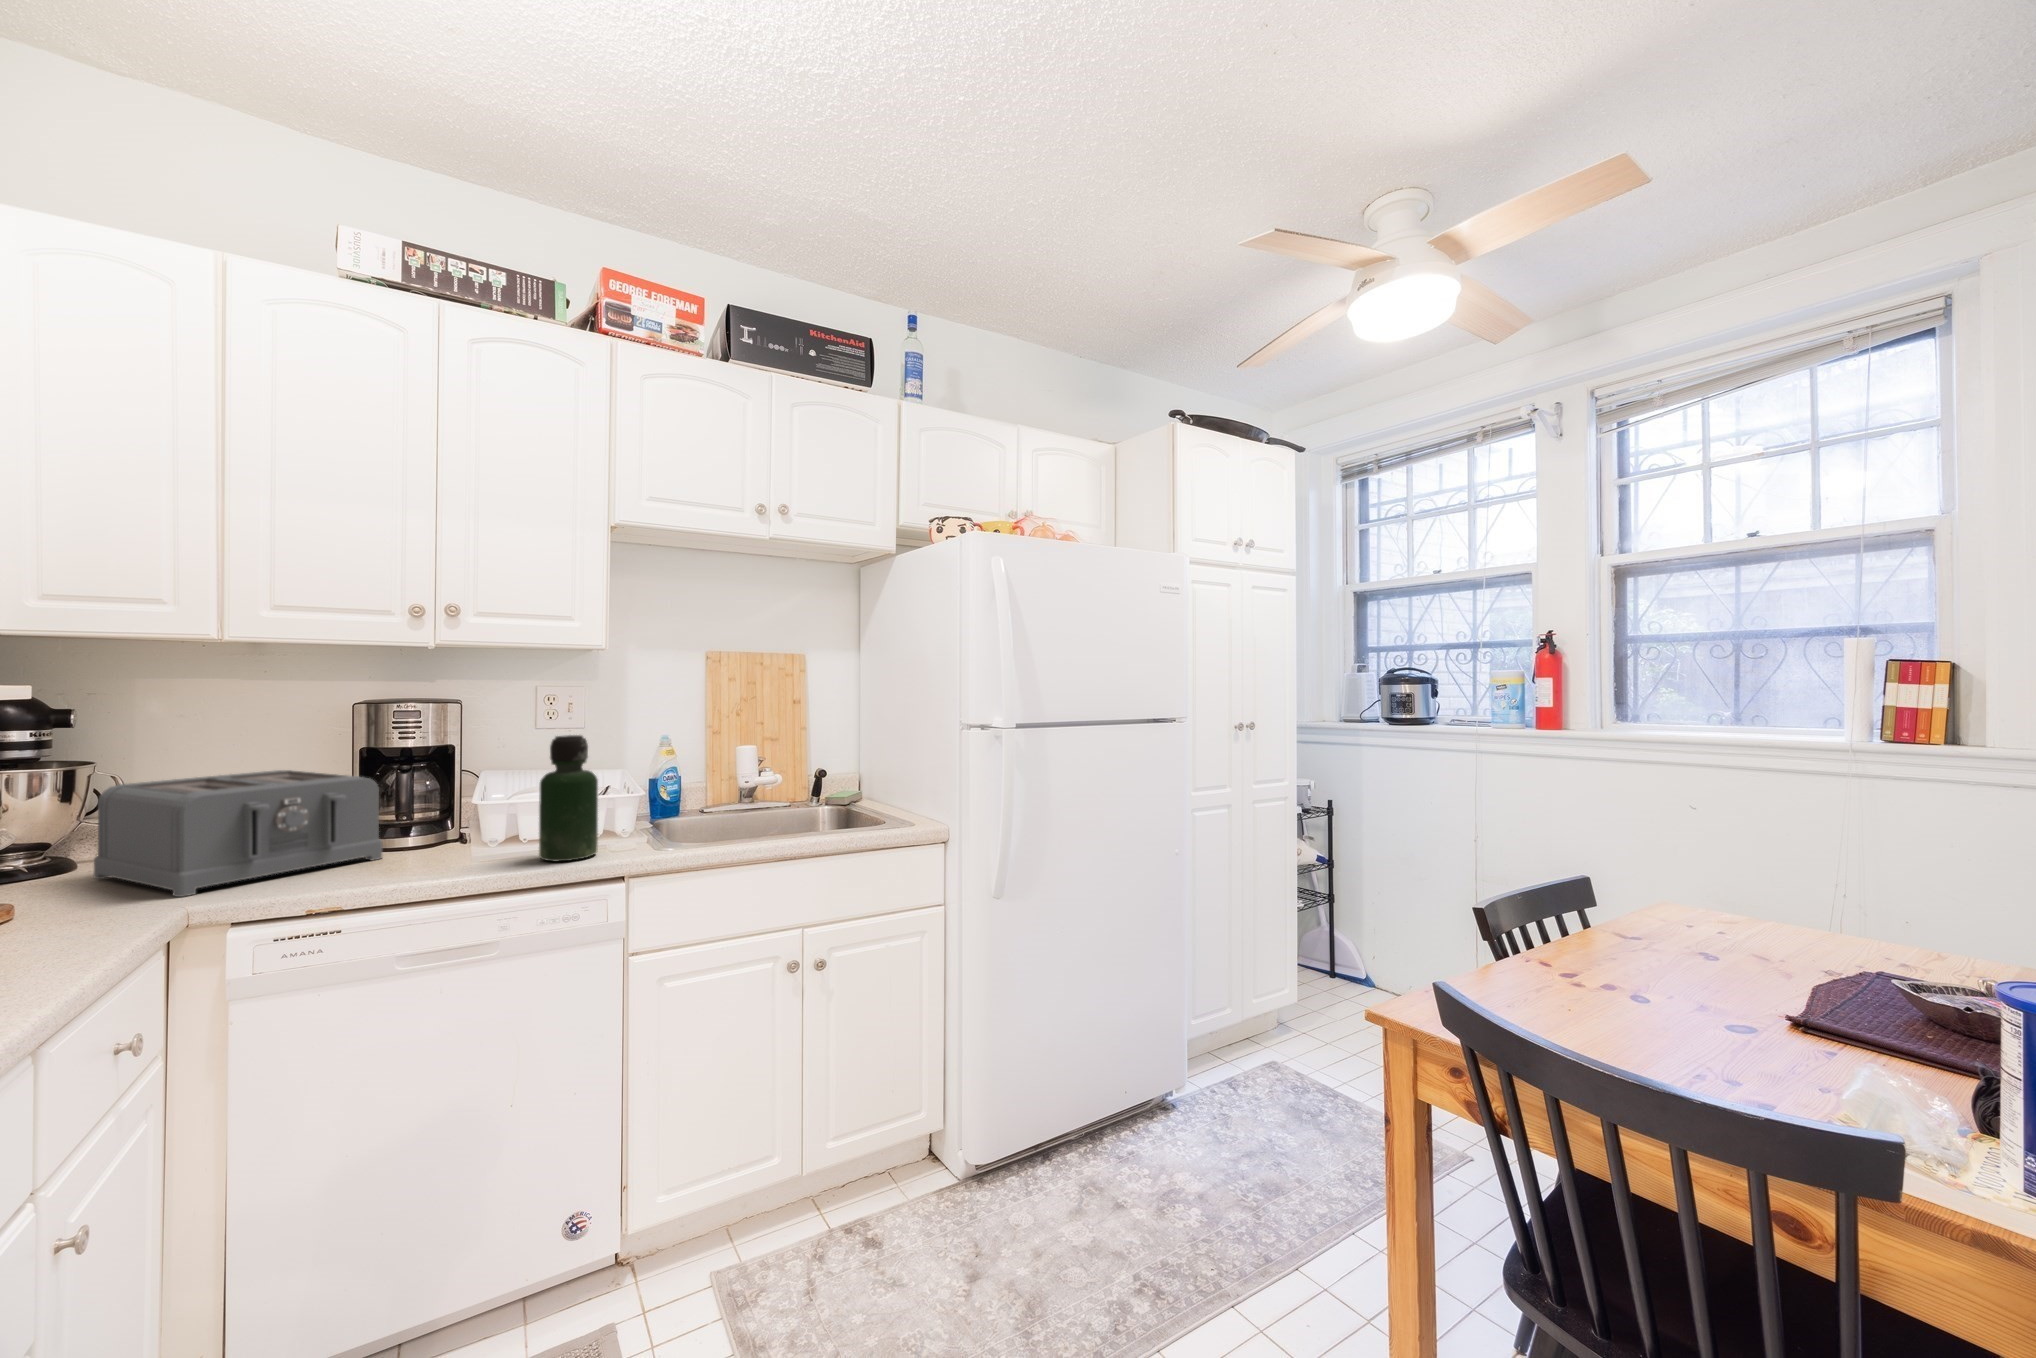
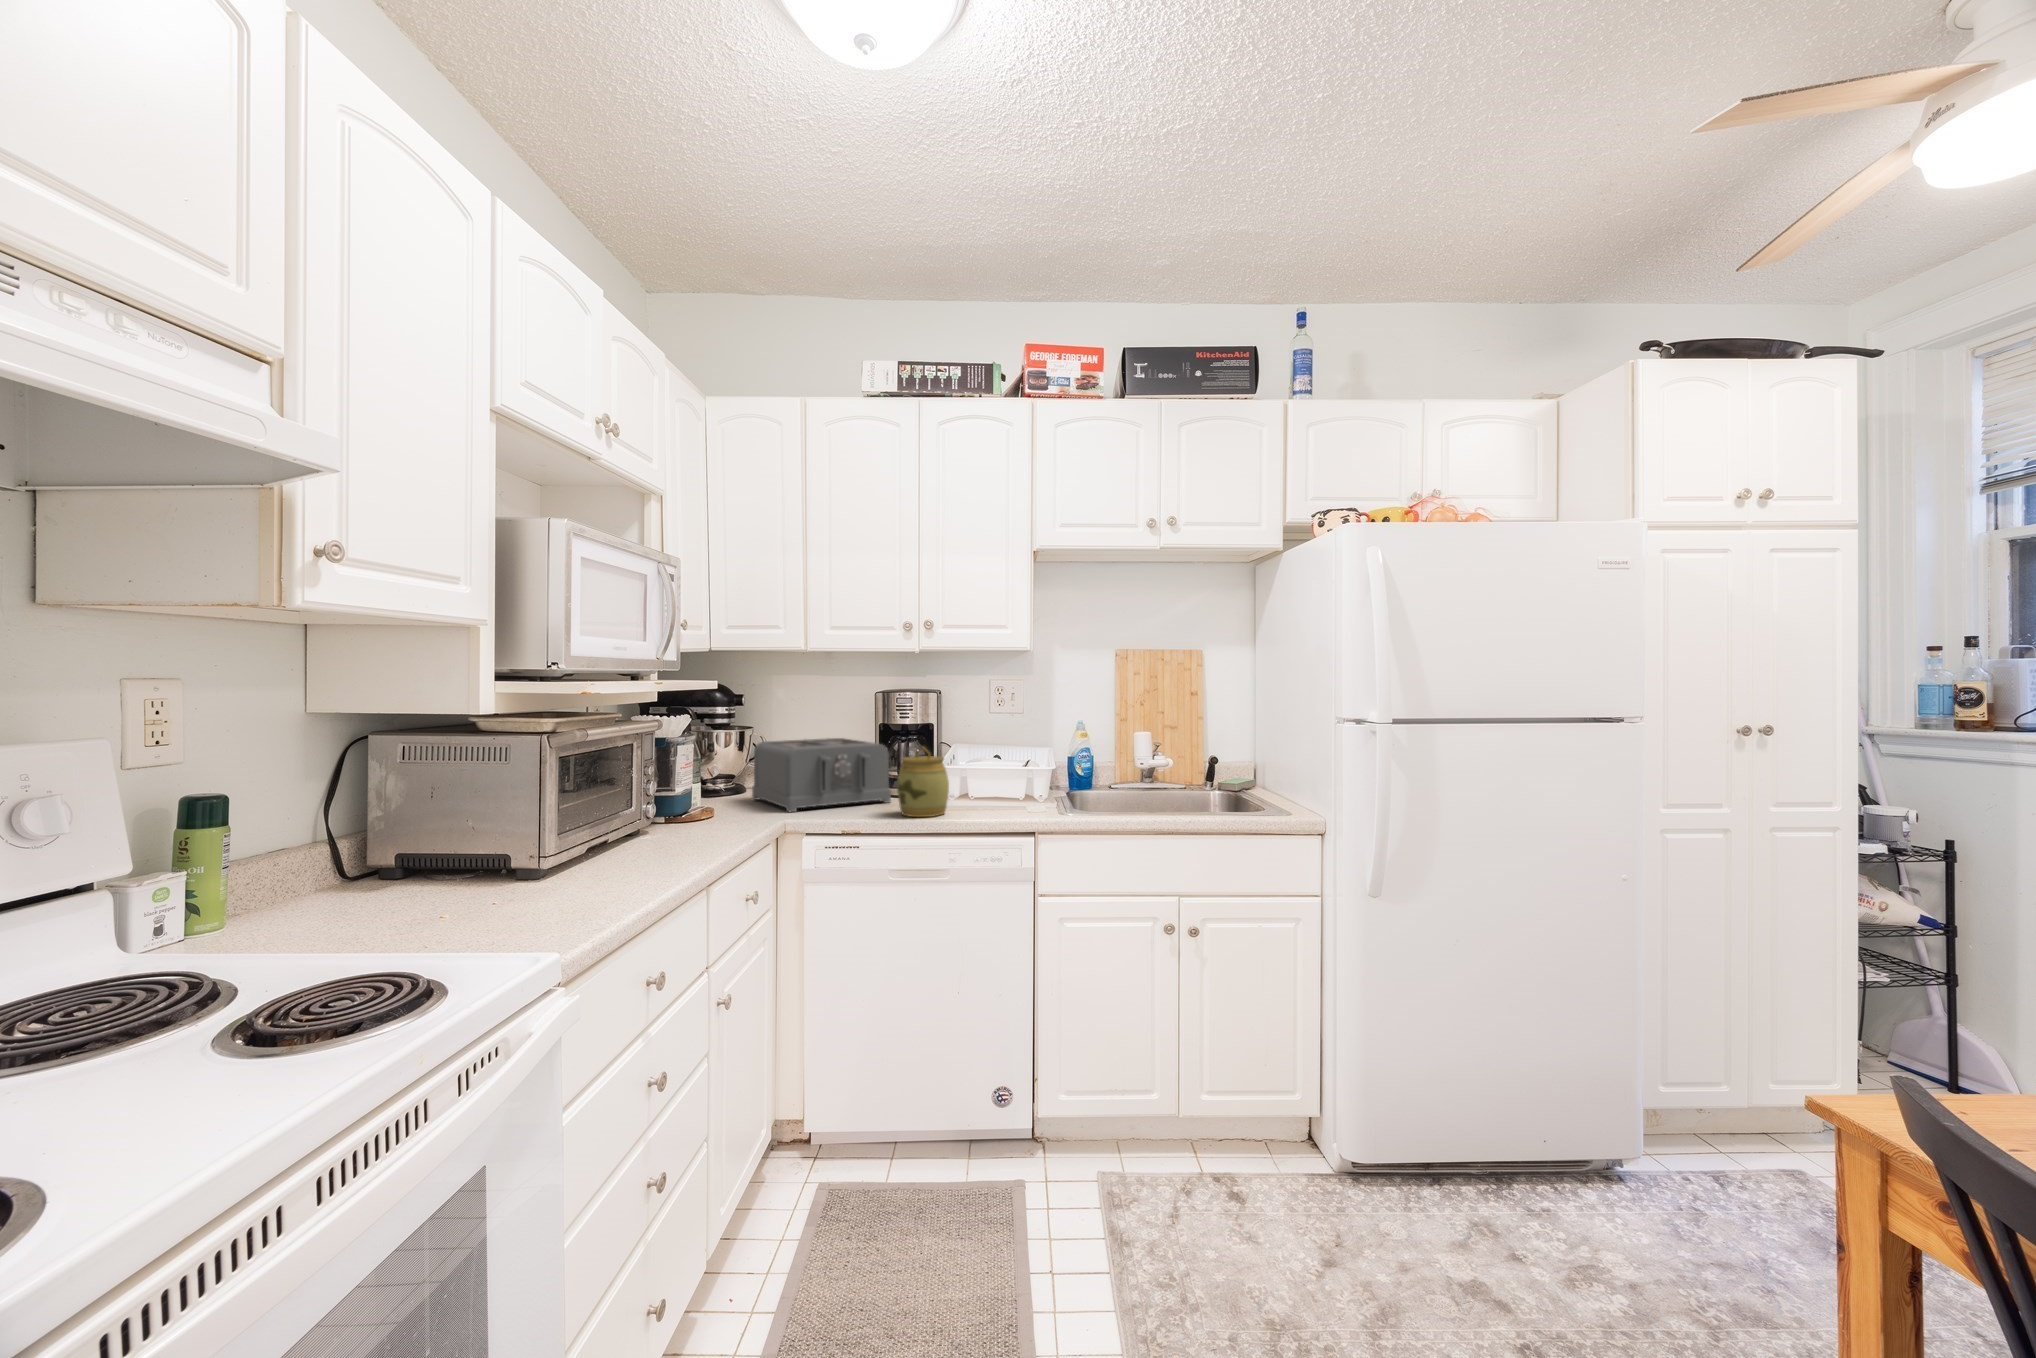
bottle: present [539,735,598,861] -> none [981,718,1020,814]
jar: none [398,779,489,880] -> present [897,747,949,817]

